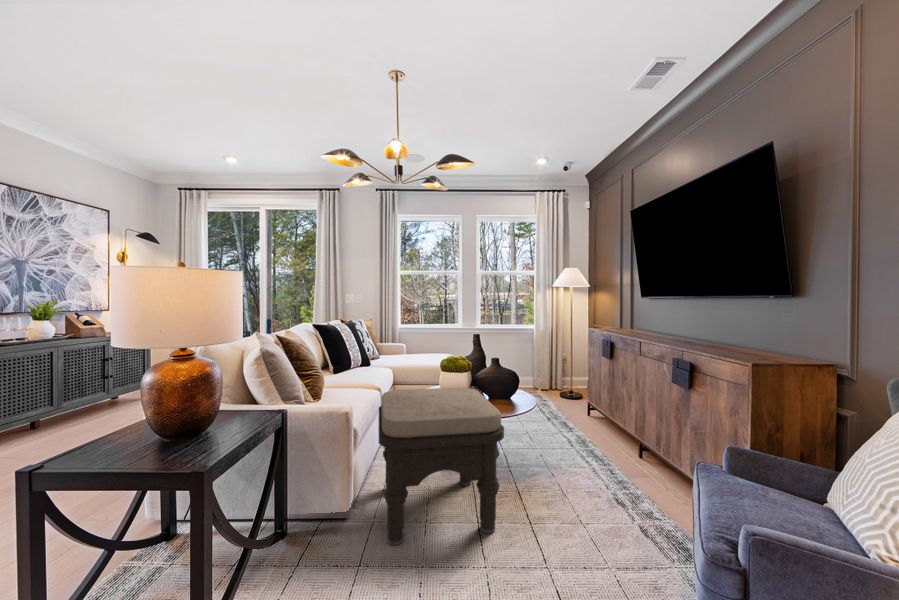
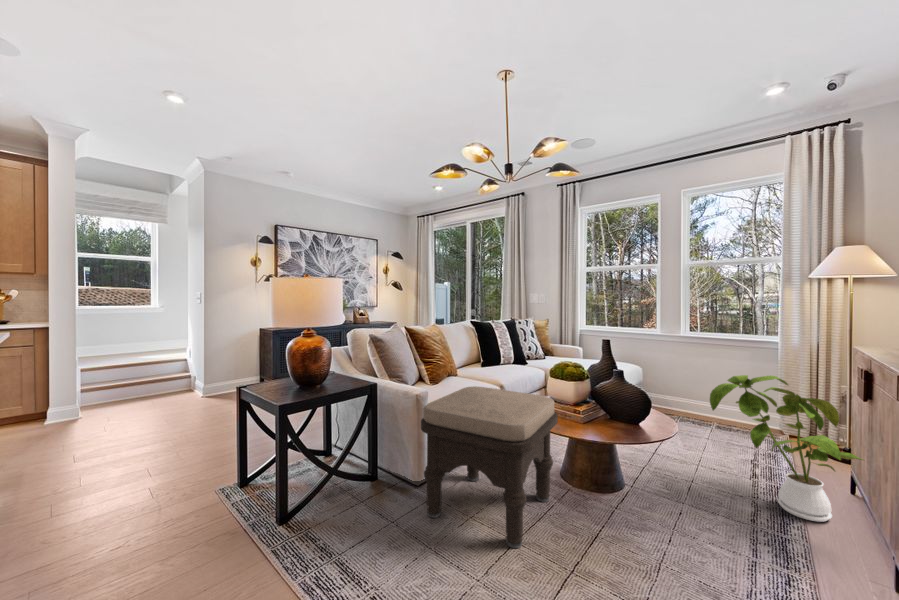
house plant: none [546,349,628,438] -> present [710,375,864,522]

